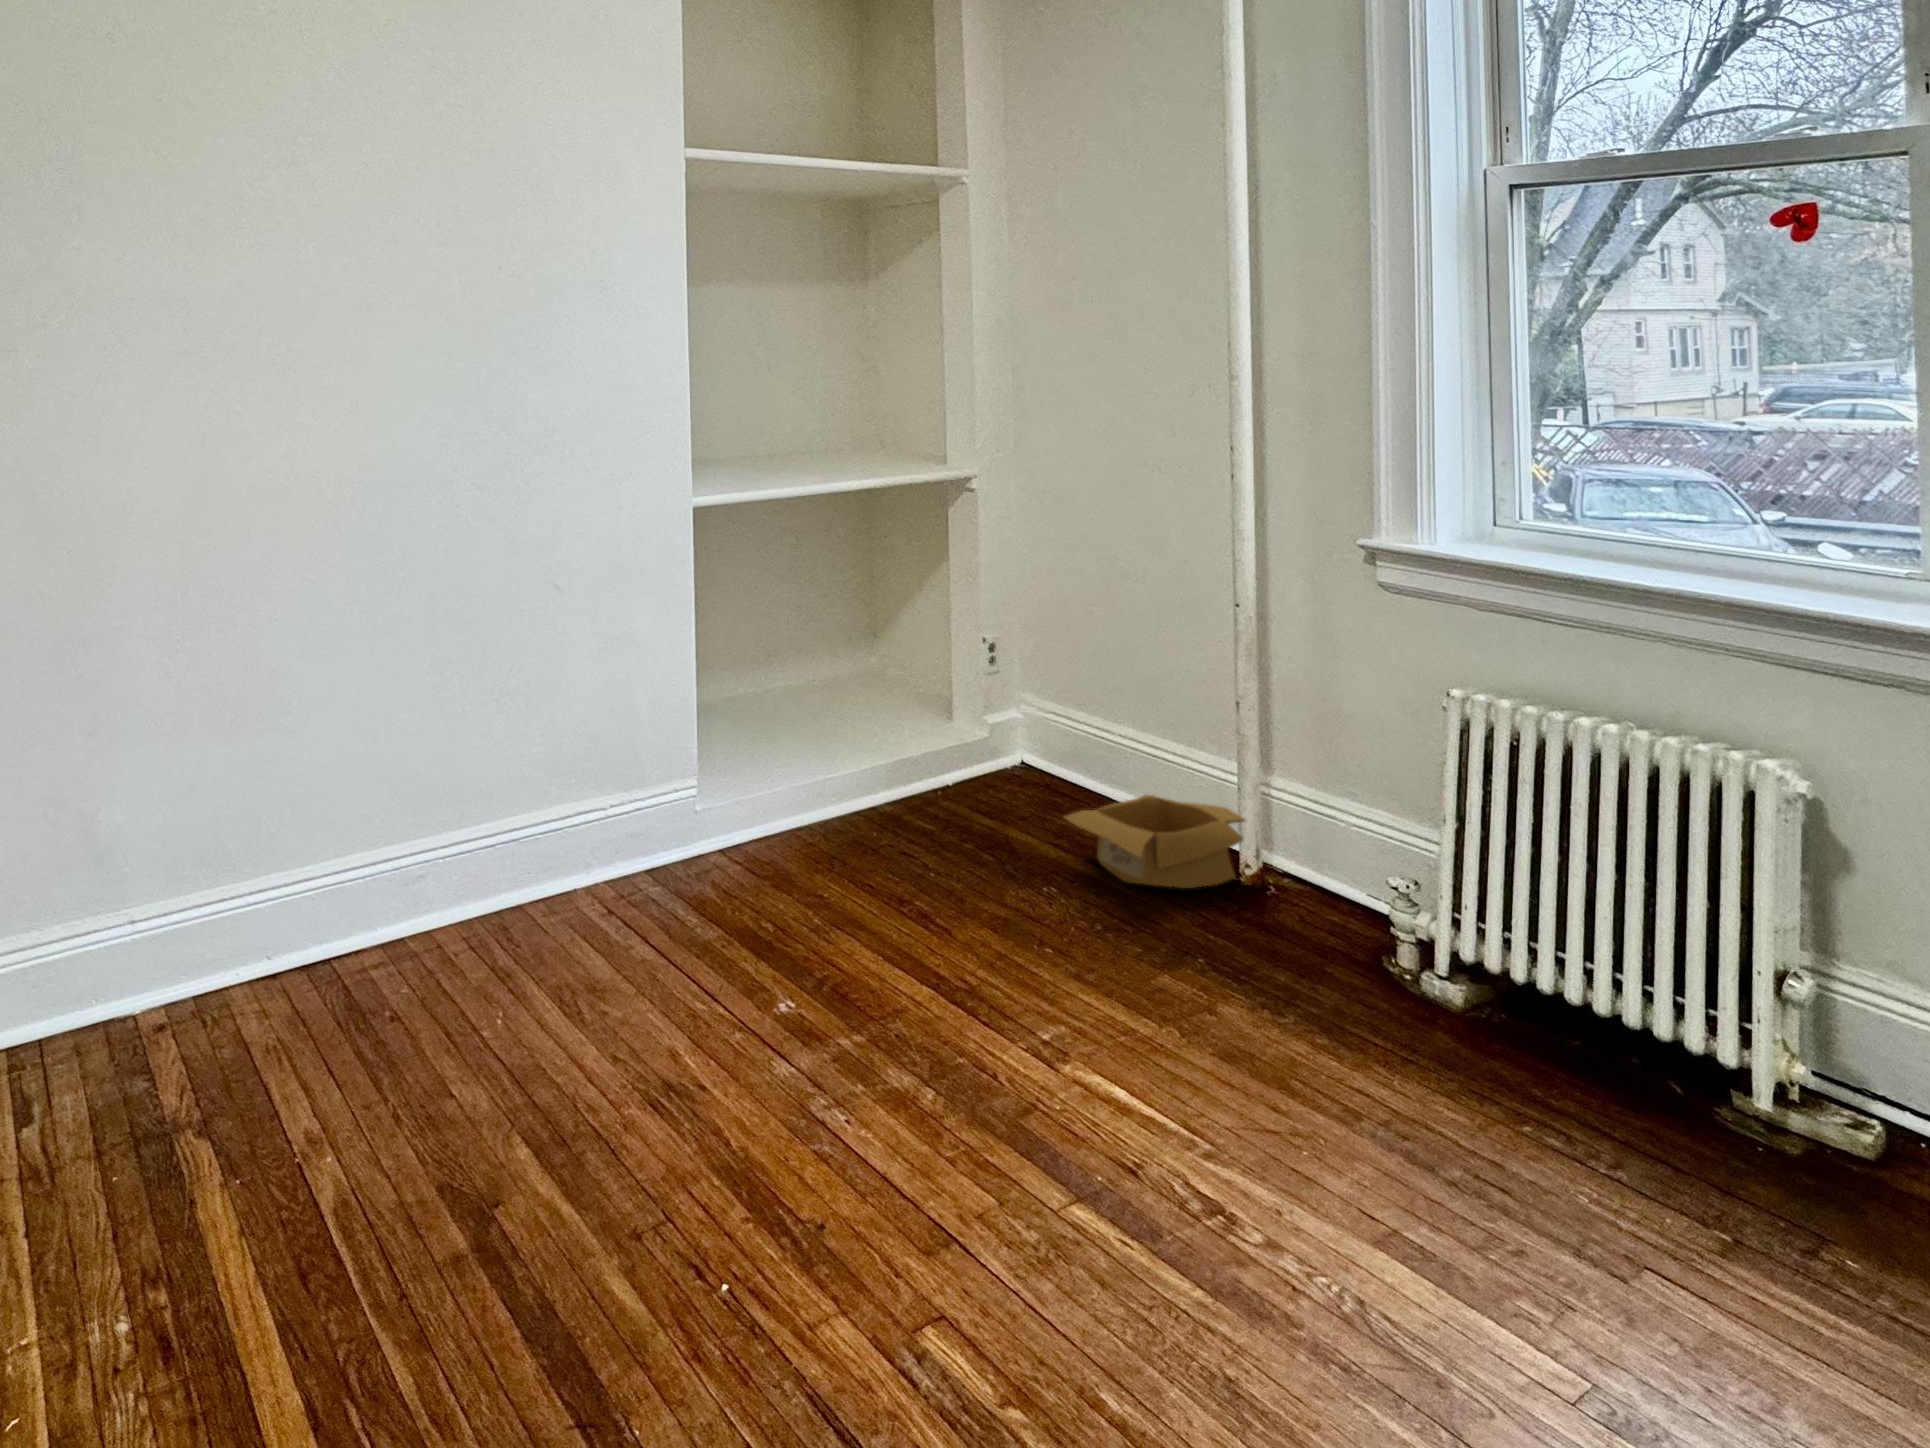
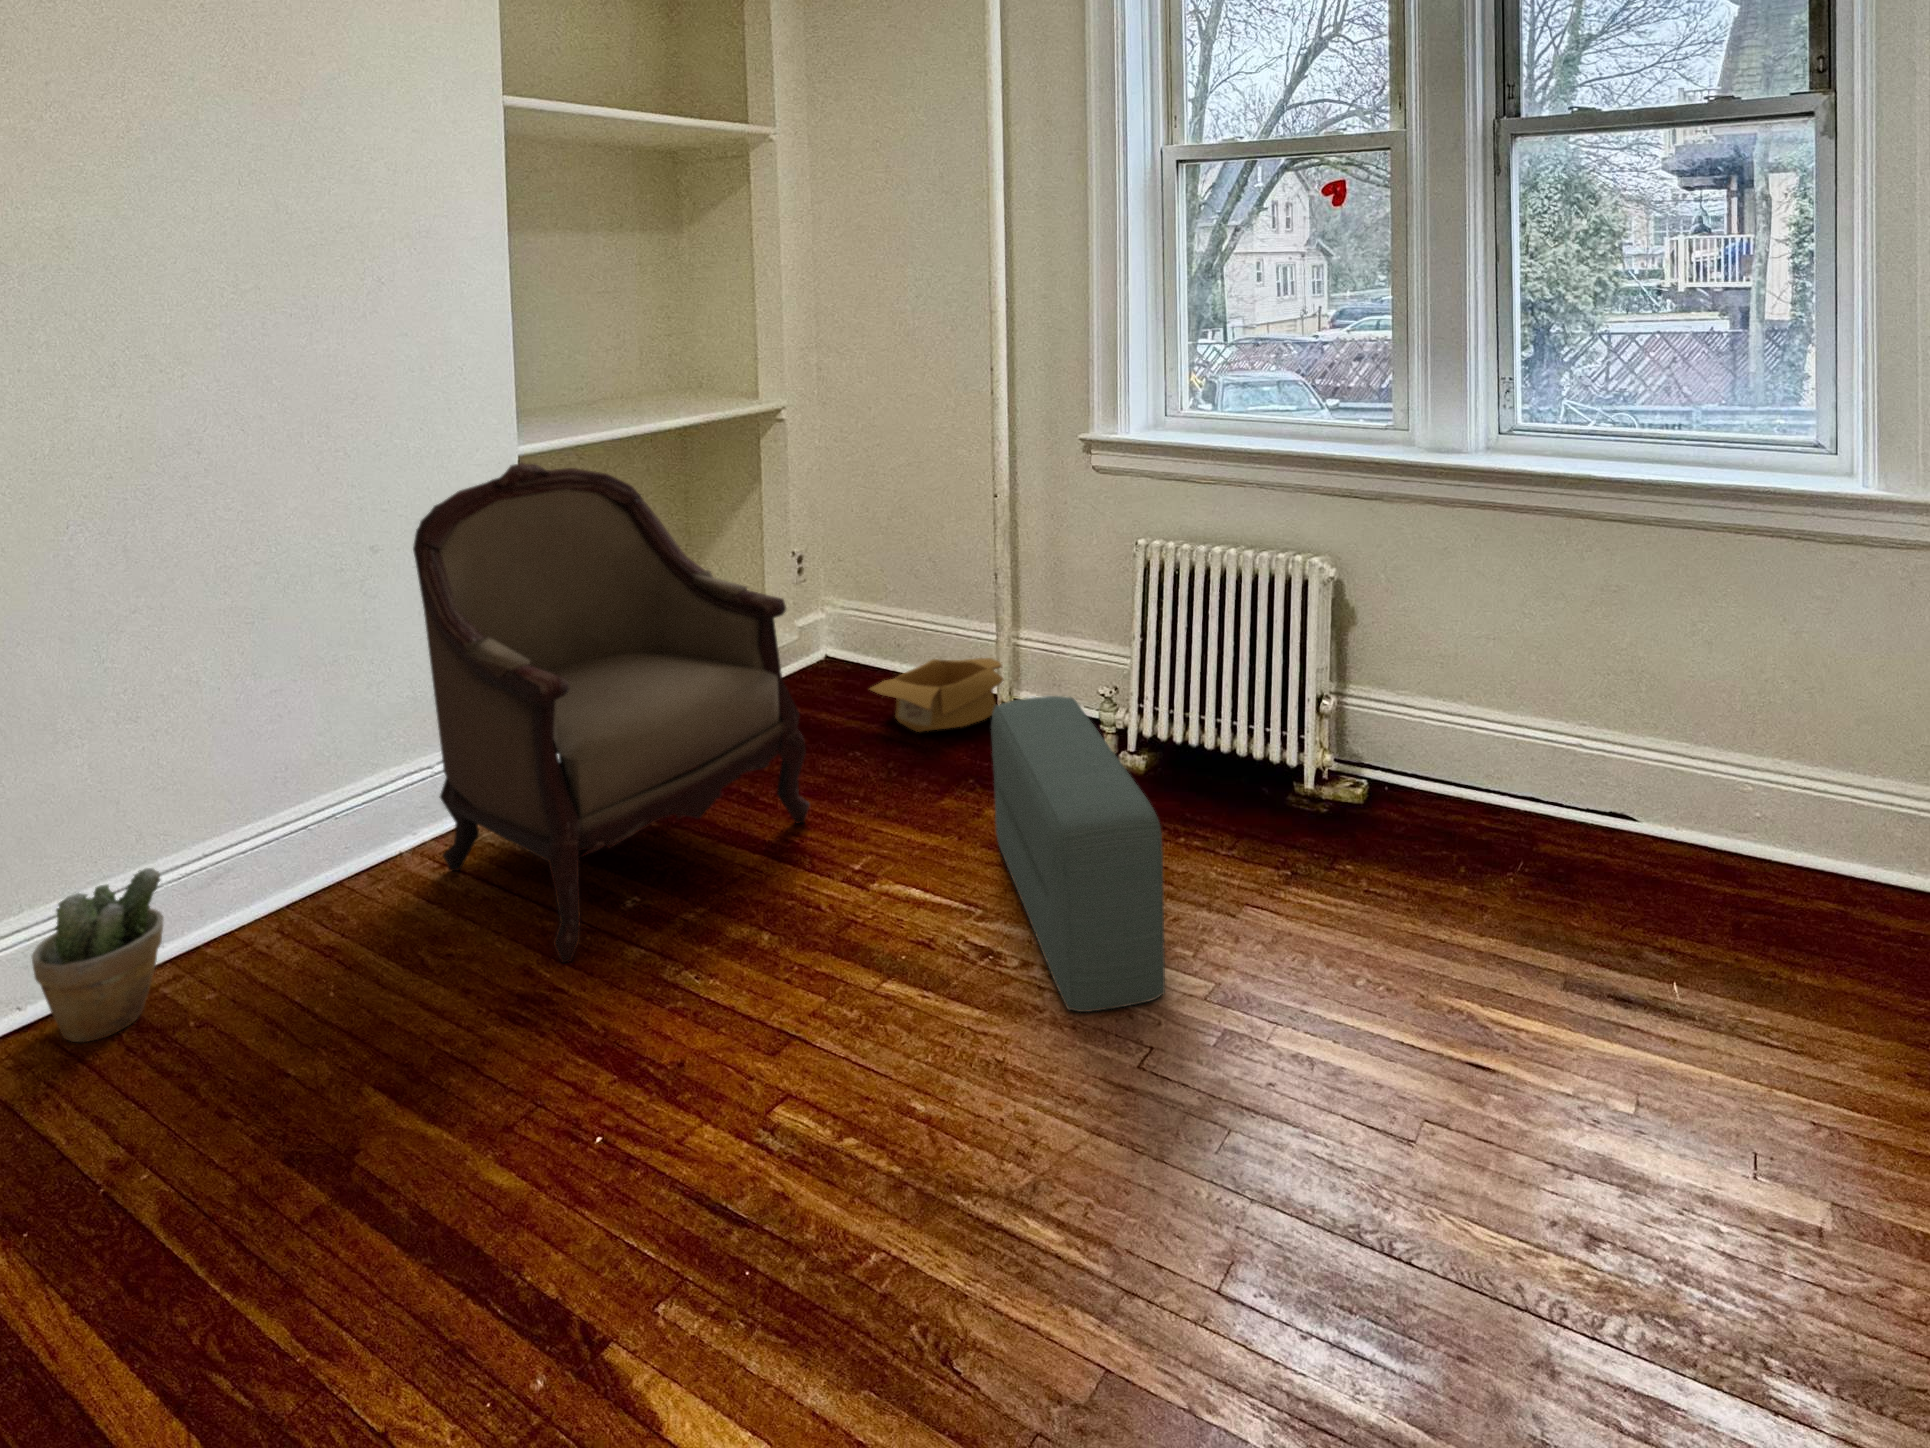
armchair: none [583,517,987,1061] -> present [413,463,810,963]
potted plant: none [277,862,373,1010] -> present [32,868,164,1042]
pouf: none [1223,879,1497,1369] -> present [991,696,1165,1012]

